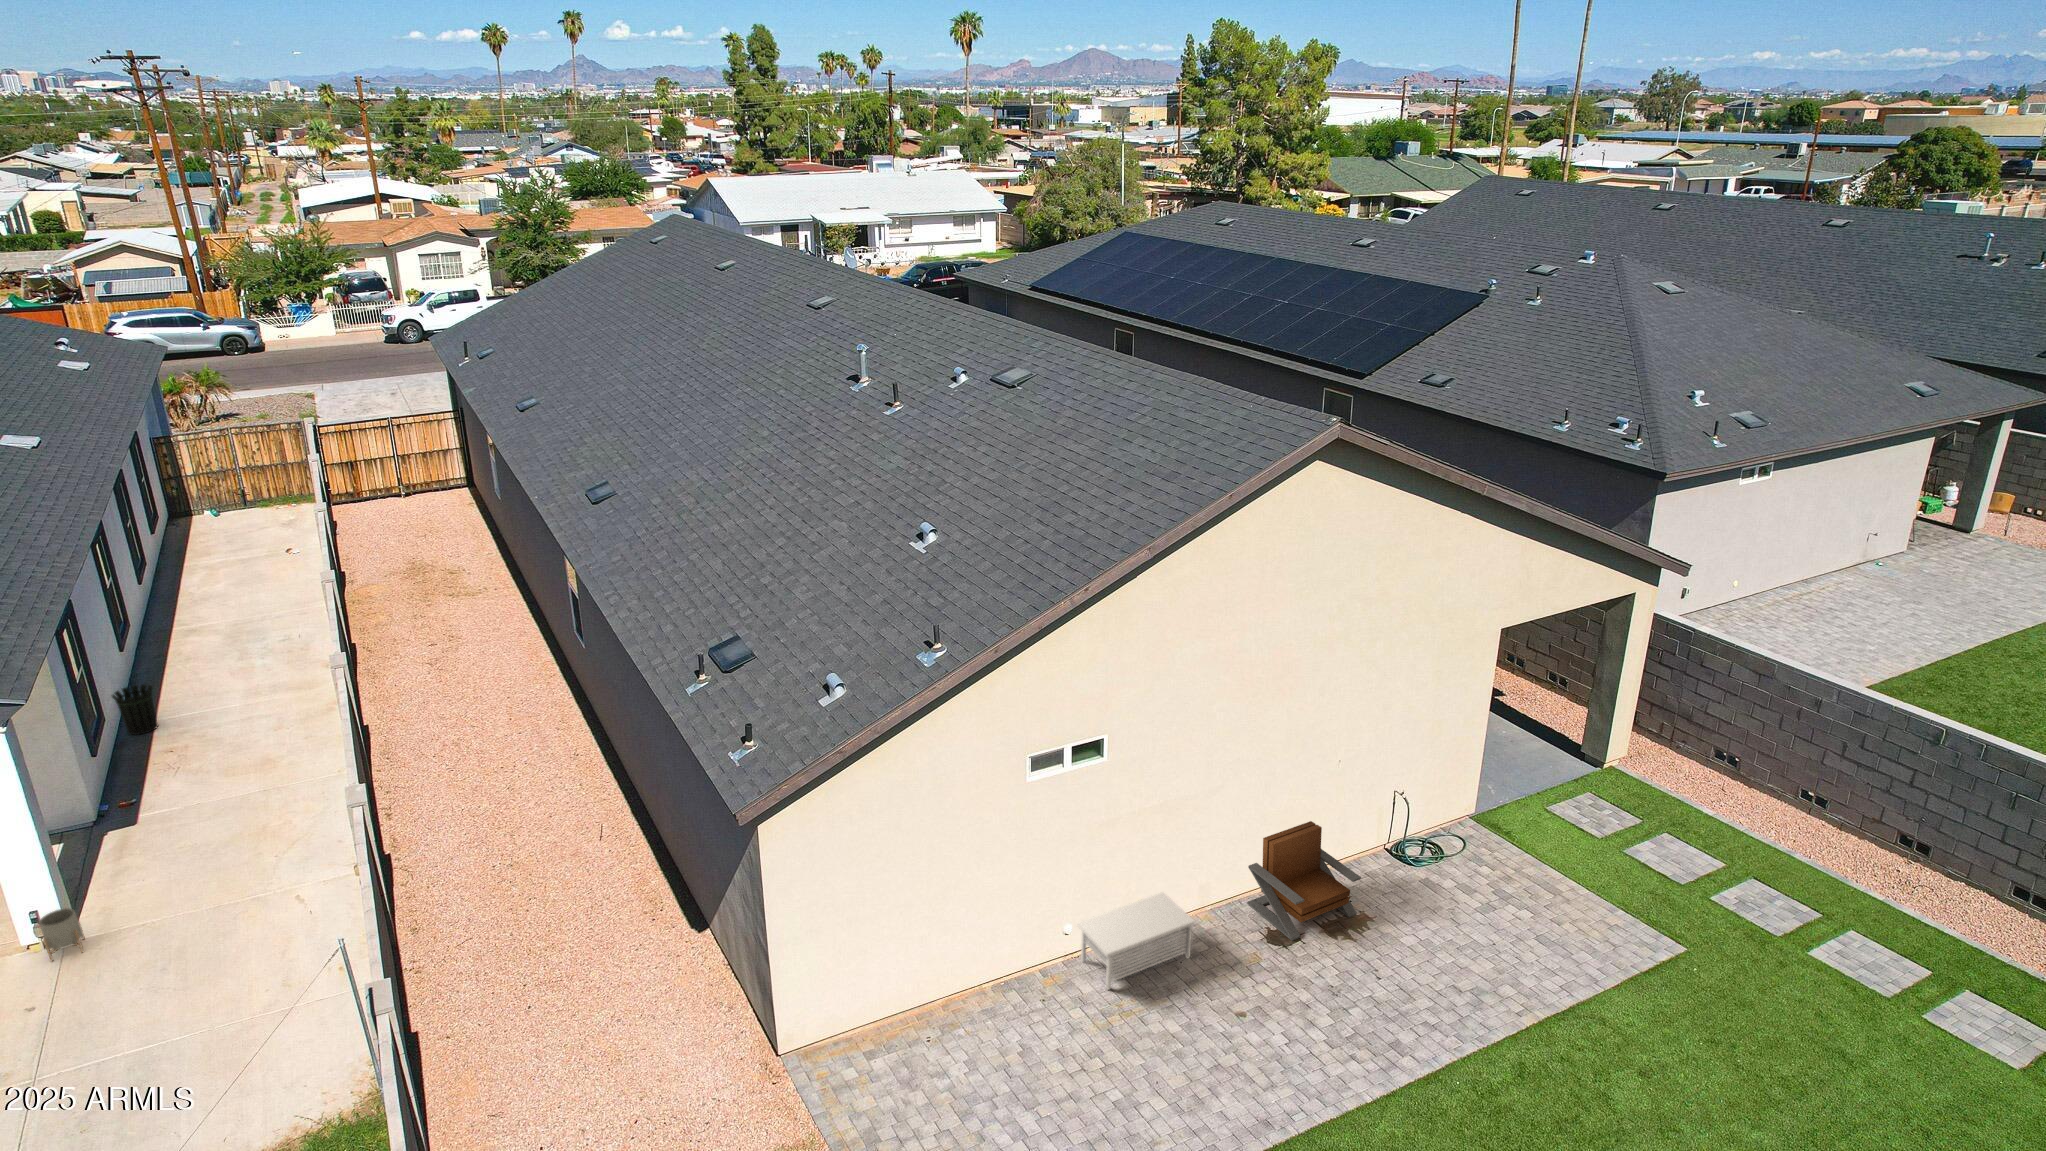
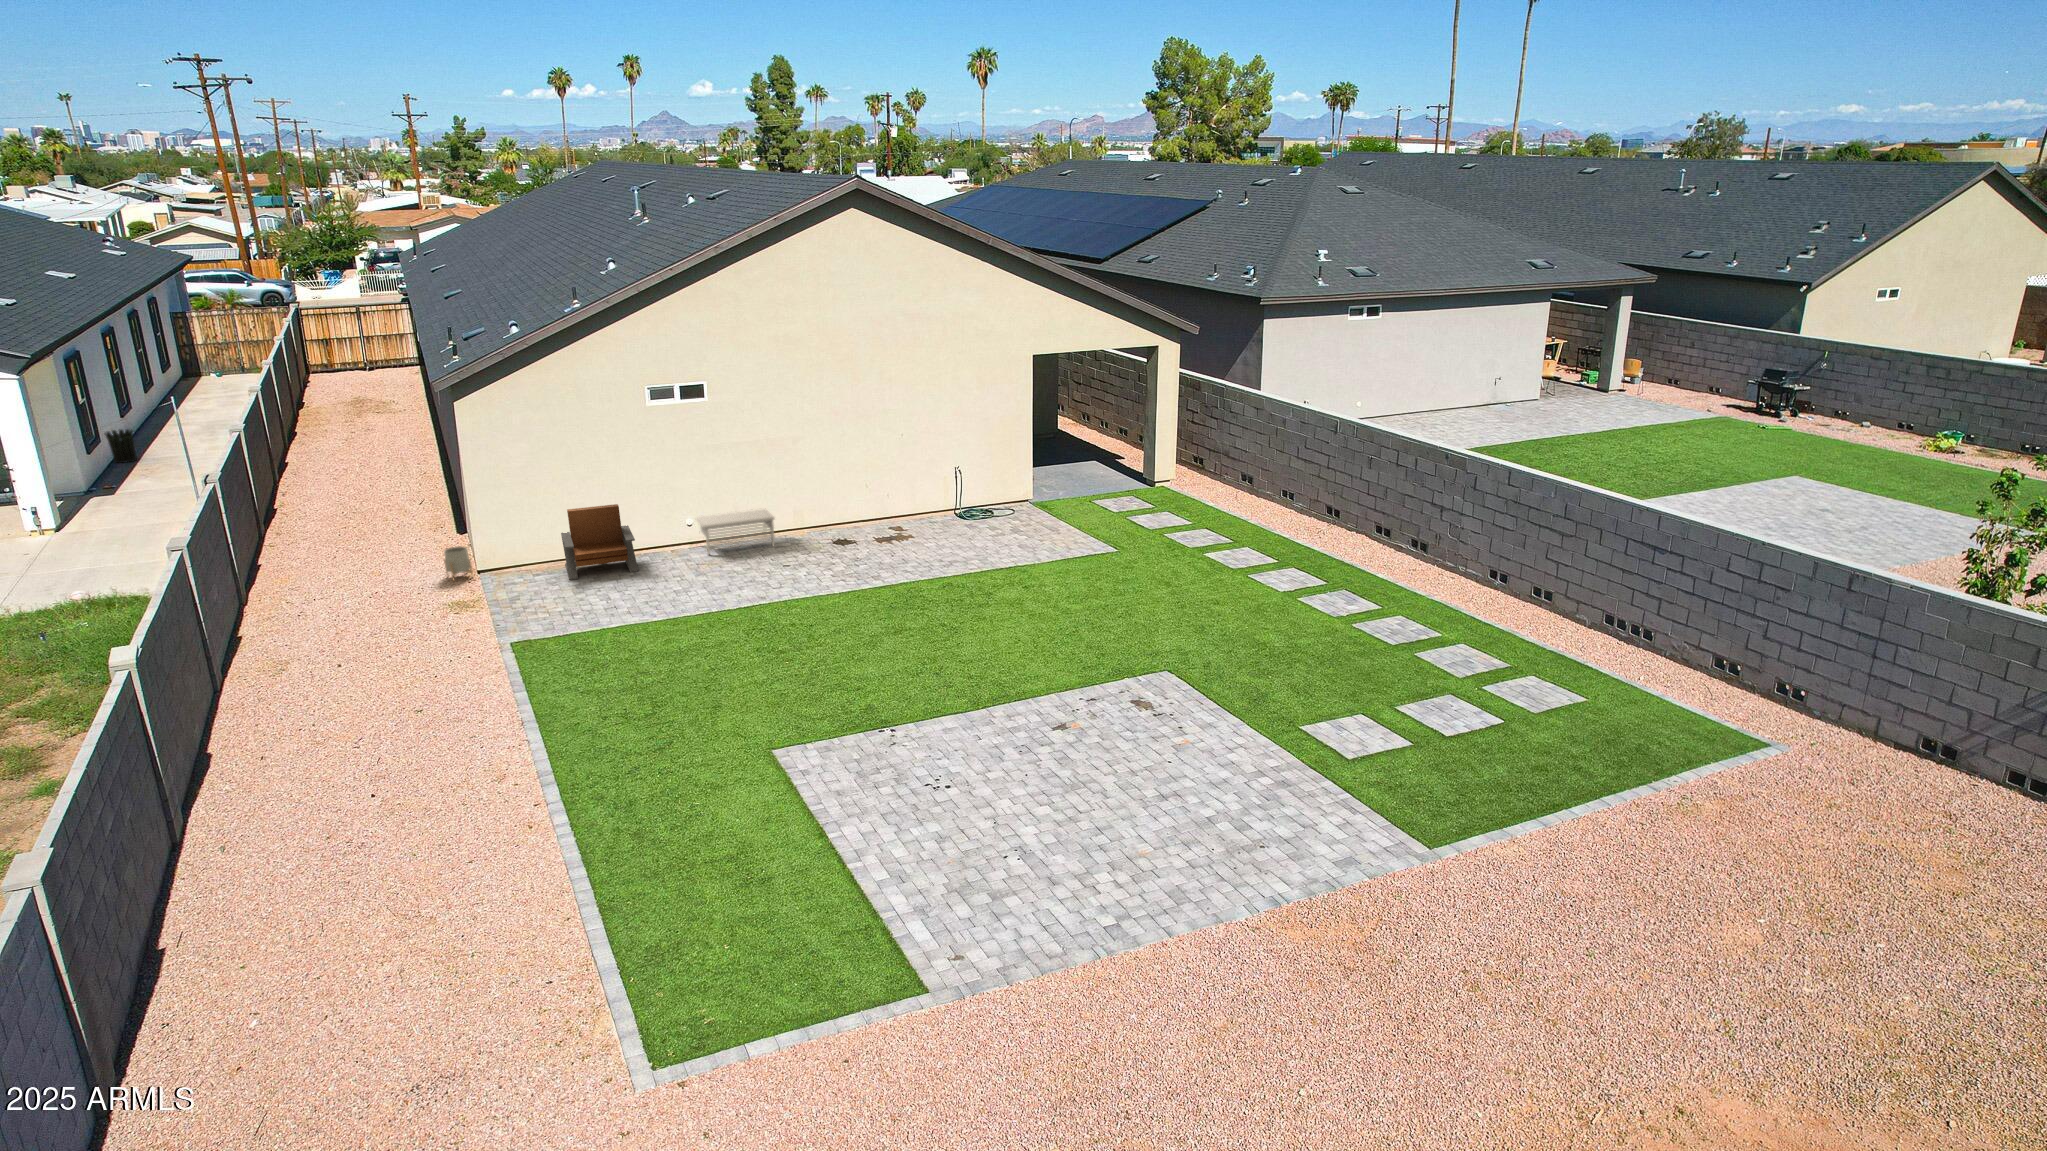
lounge chair: present [1247,821,1361,941] -> present [561,504,638,580]
planter: present [39,908,85,961] -> present [444,547,474,580]

